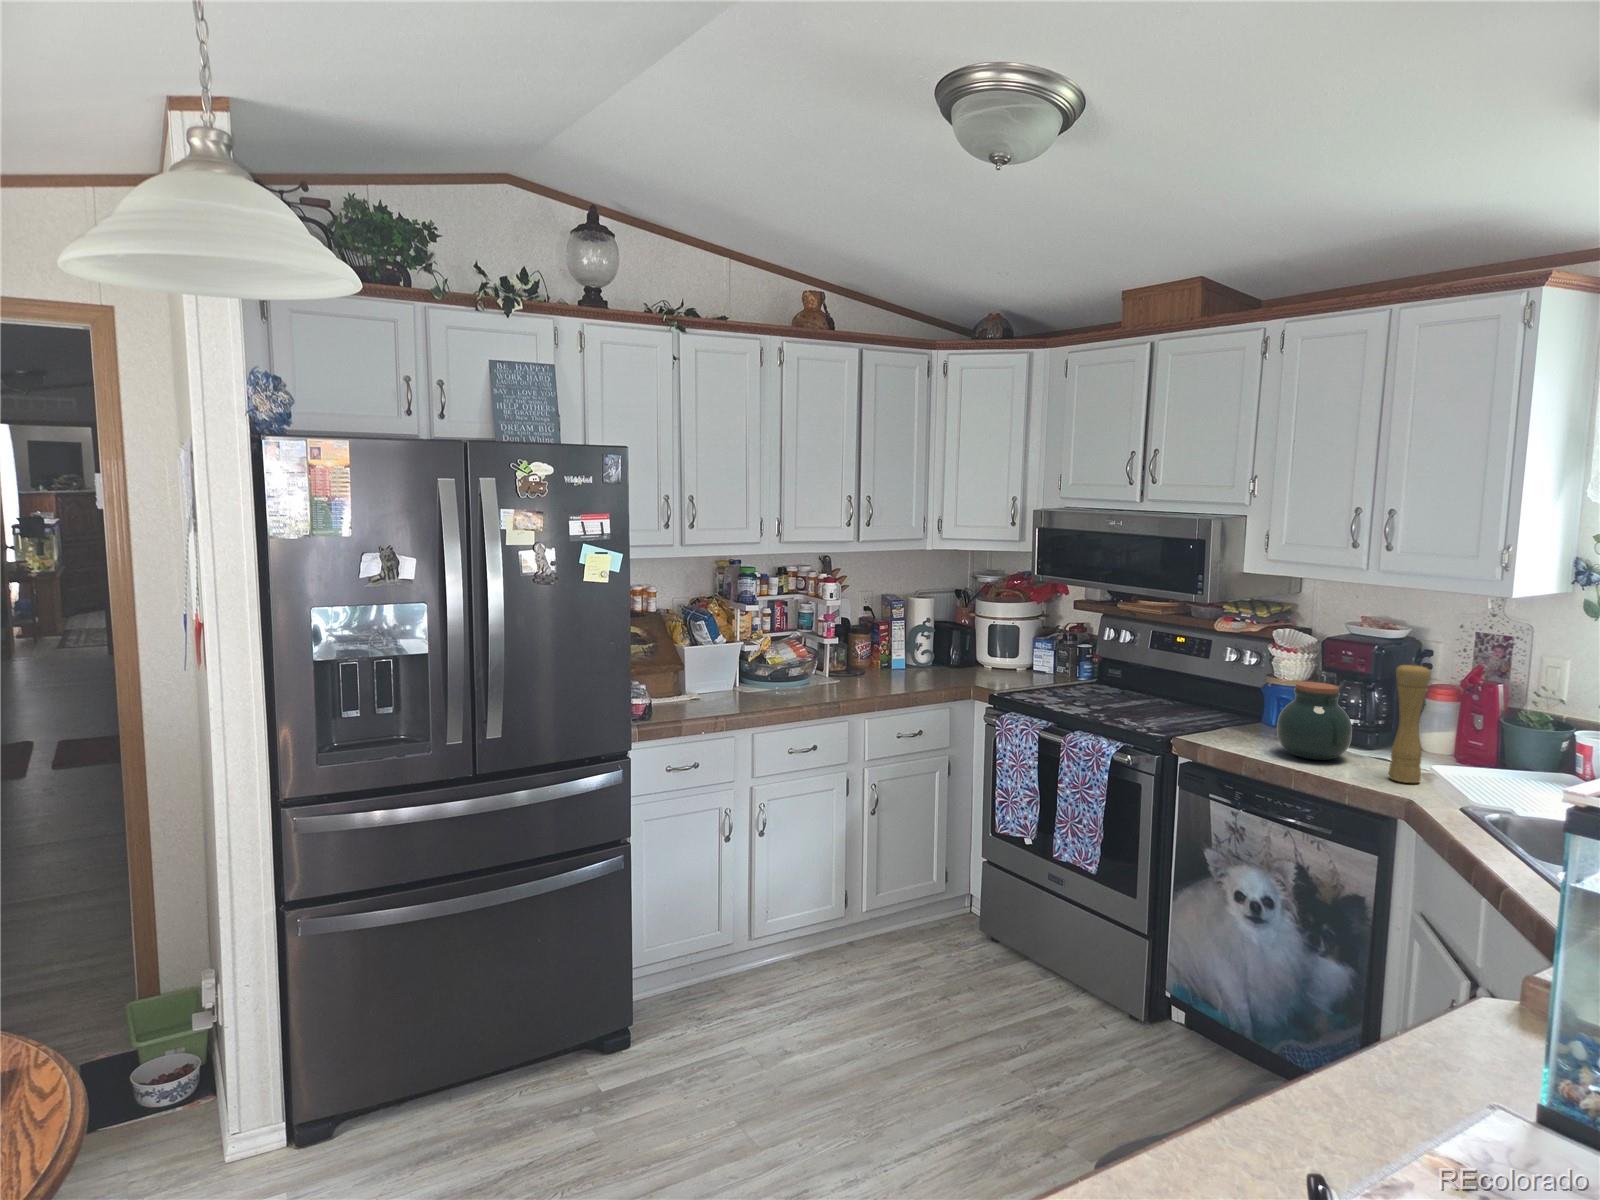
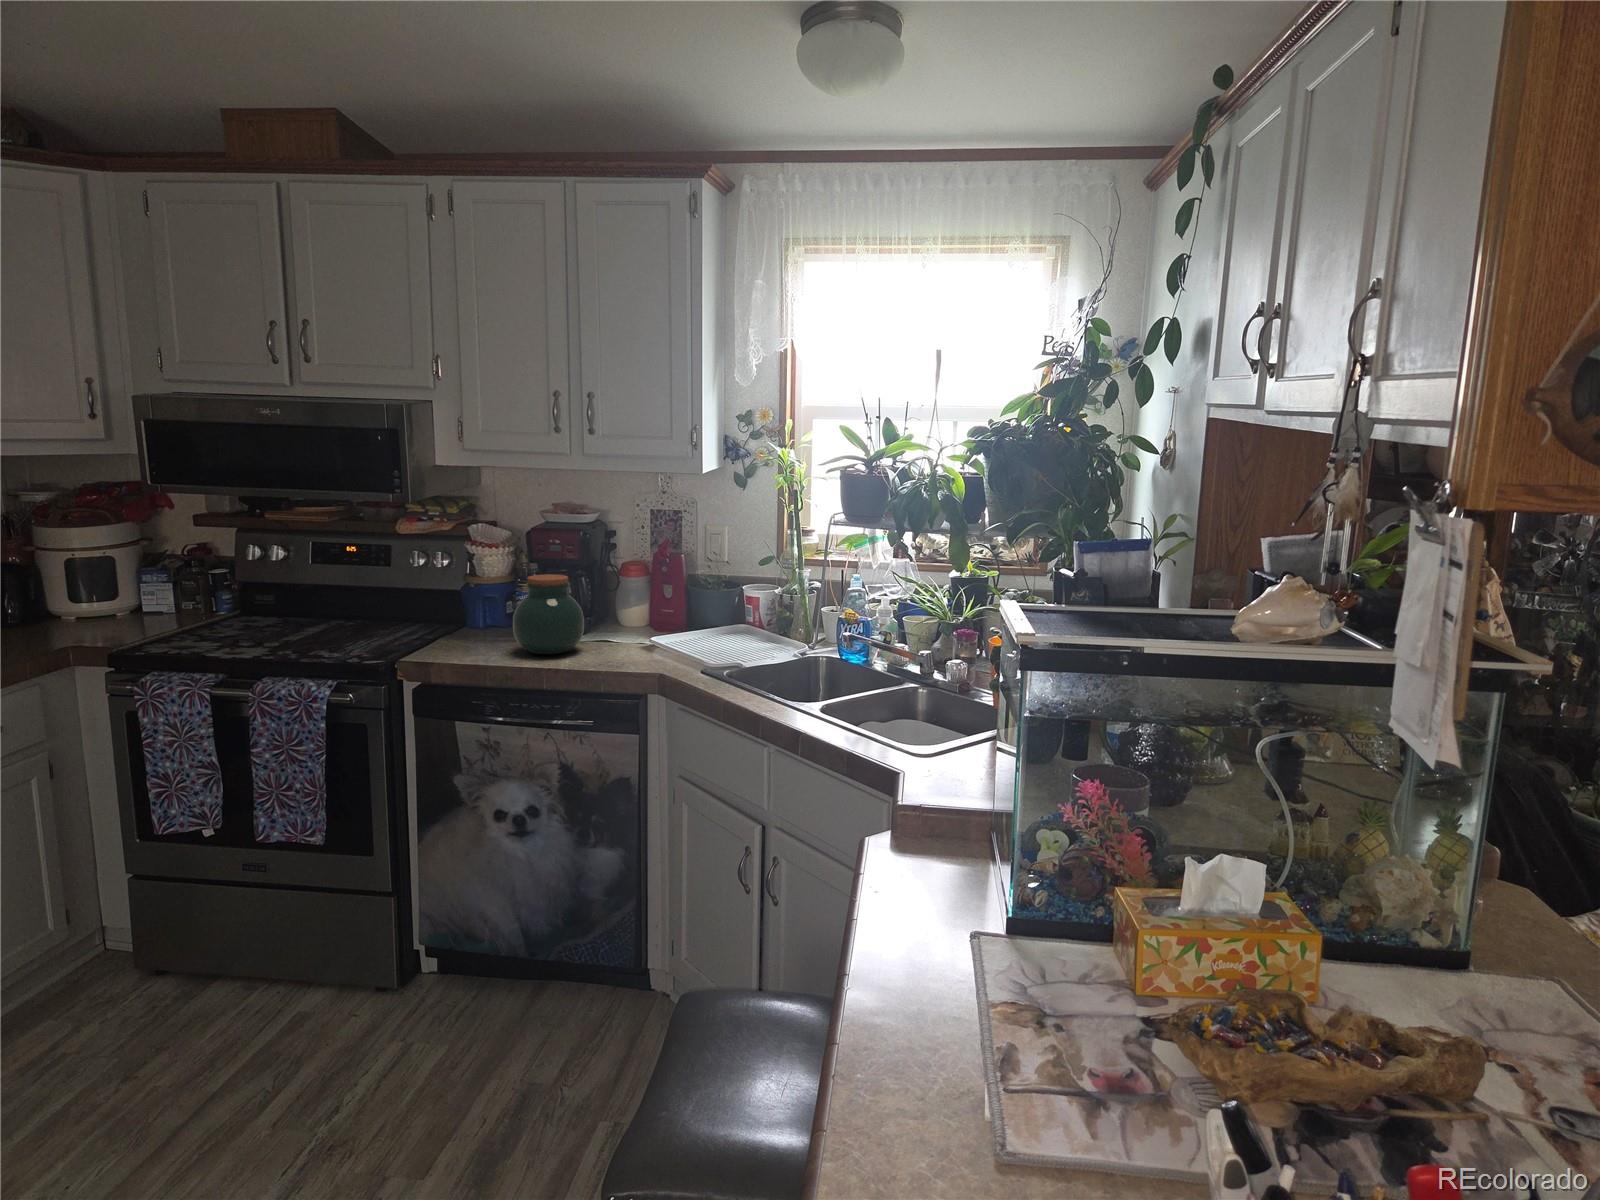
pepper mill: present [1389,664,1431,783] -> none [626,543,656,658]

